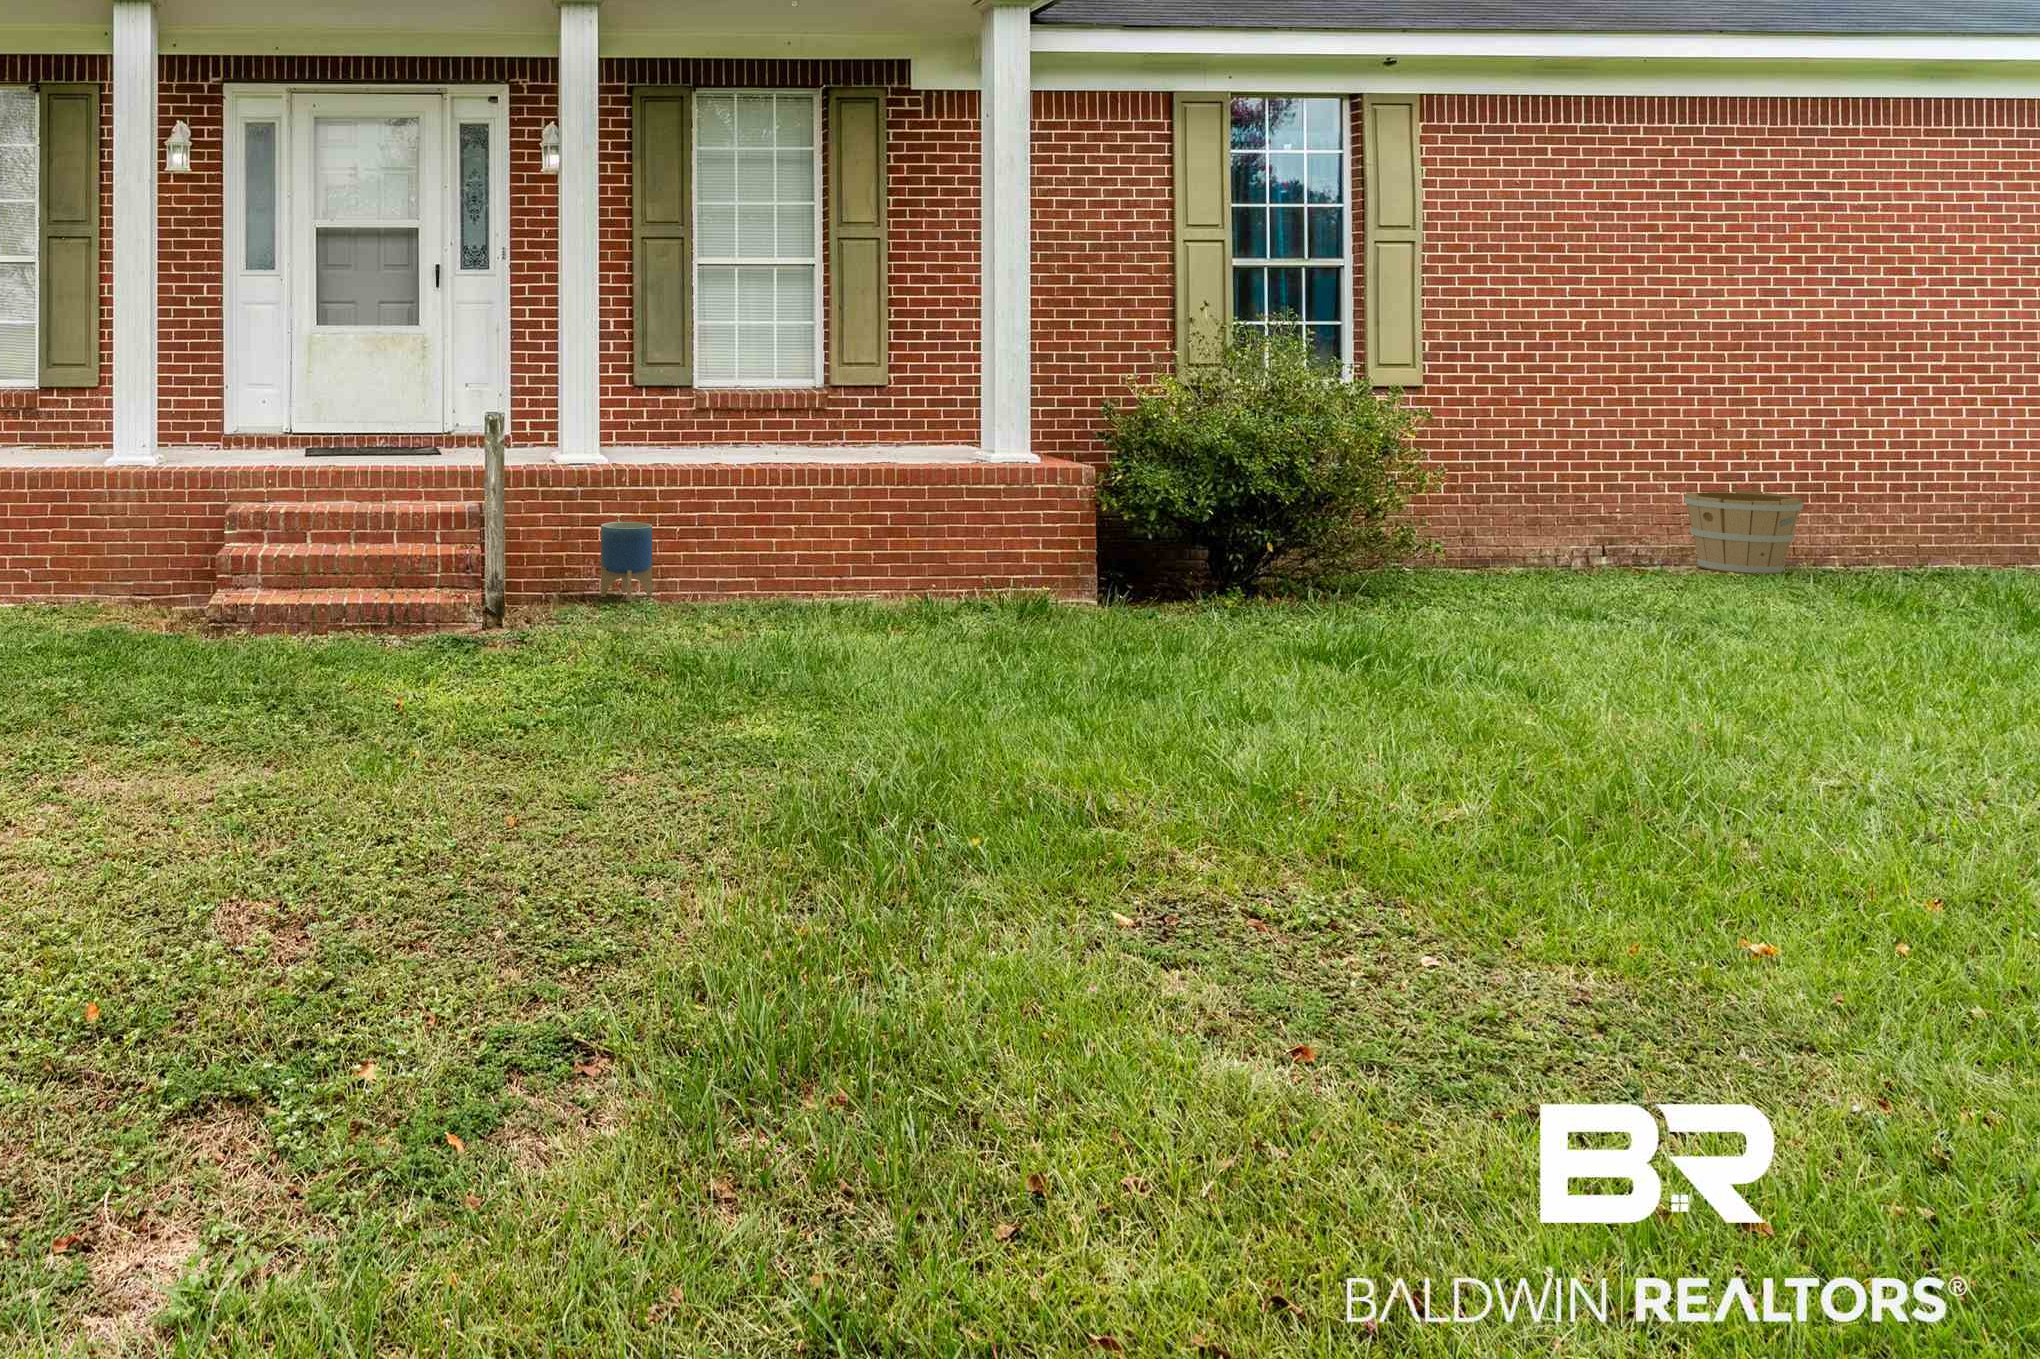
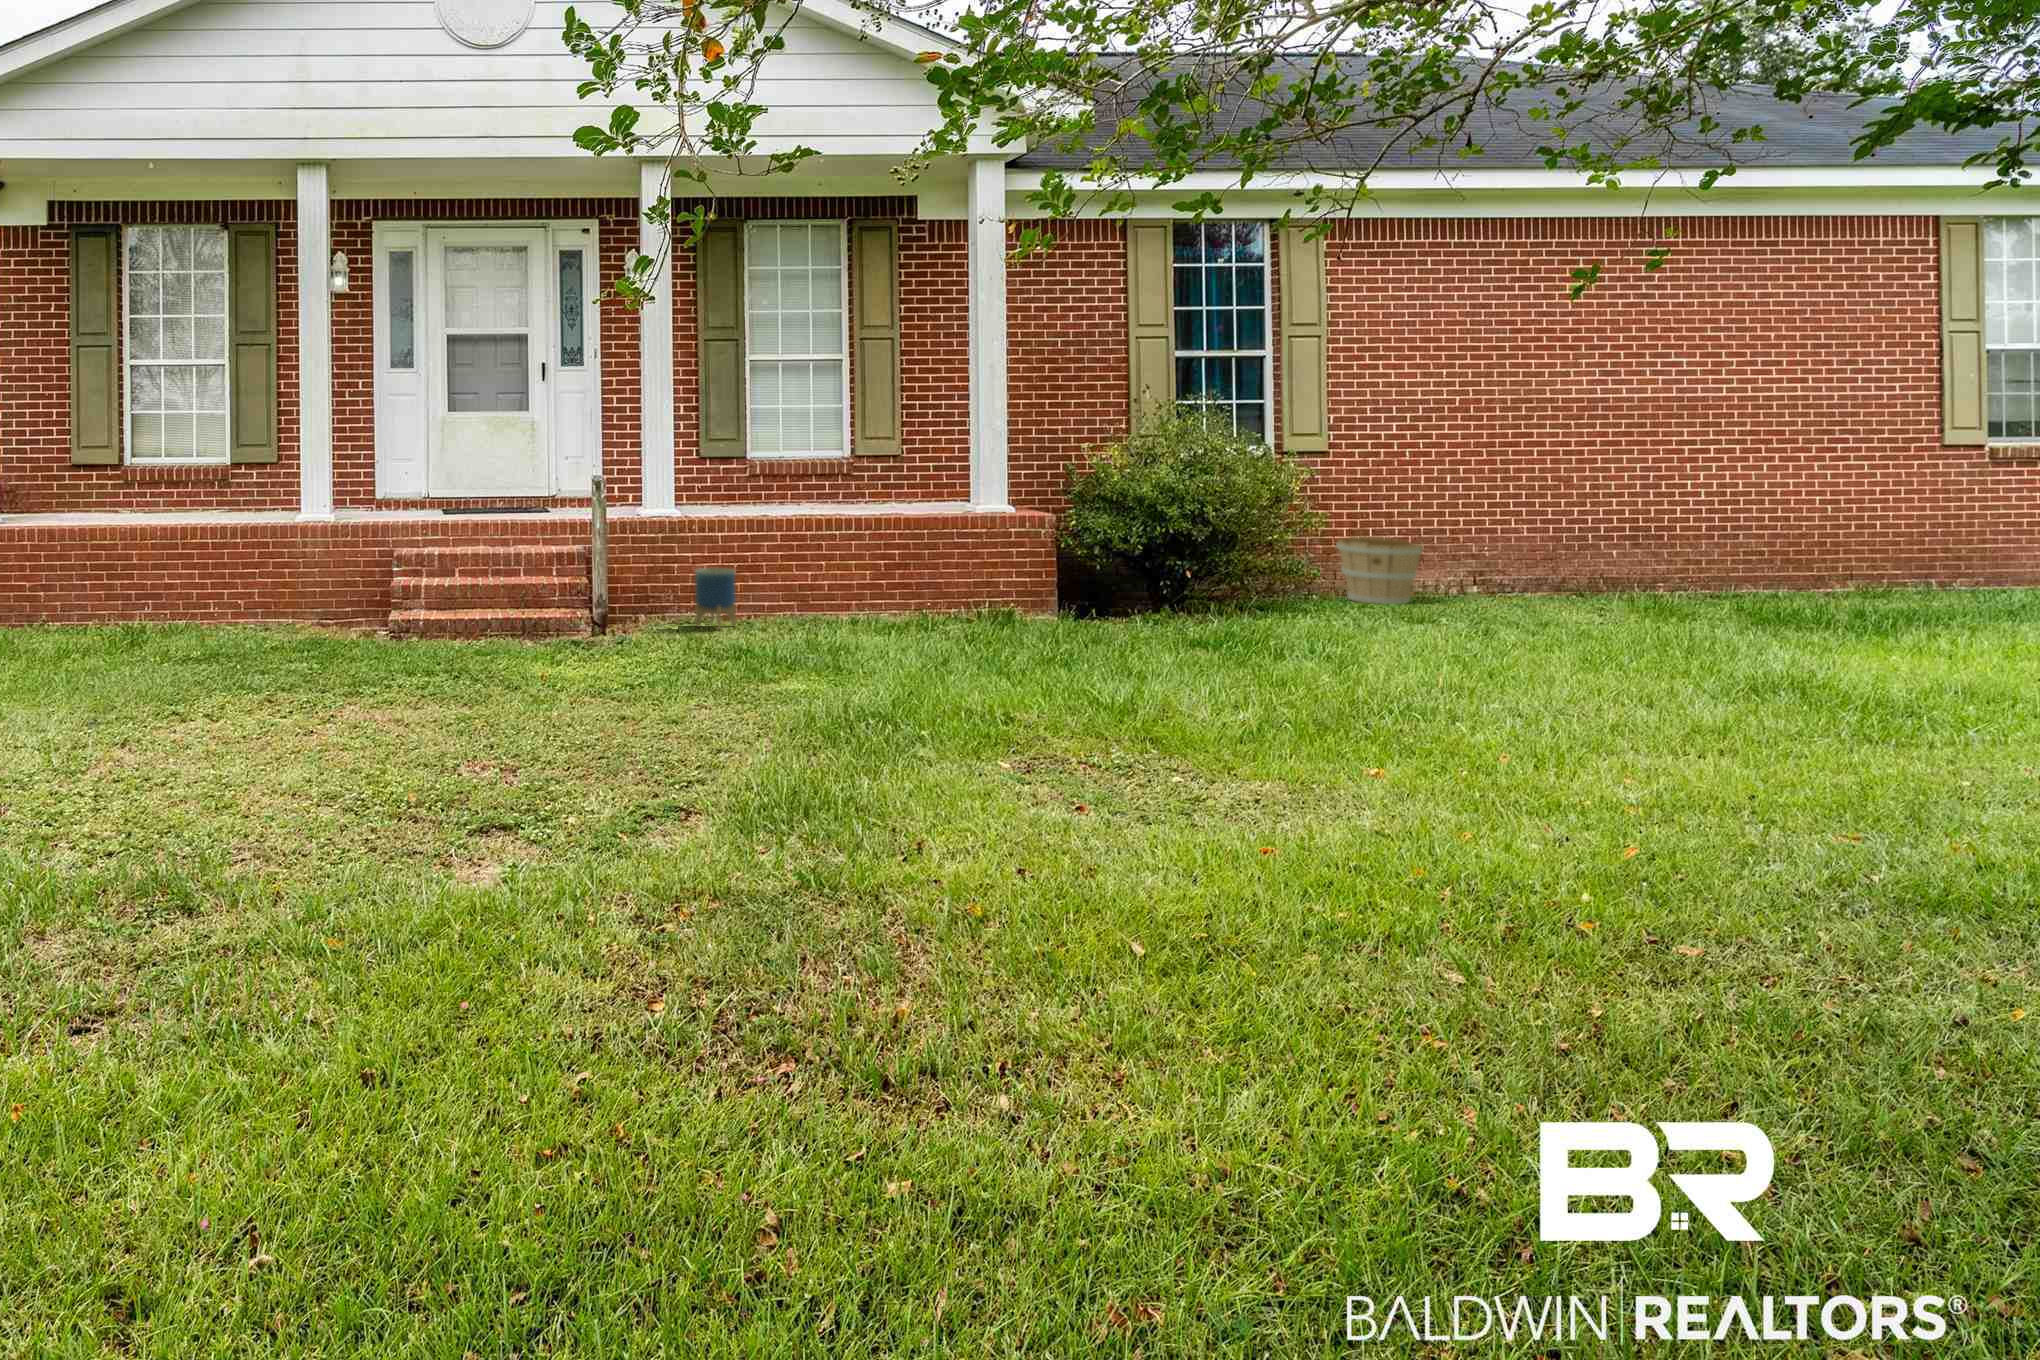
wooden bucket: present [1684,490,1804,574] -> present [1336,537,1423,604]

